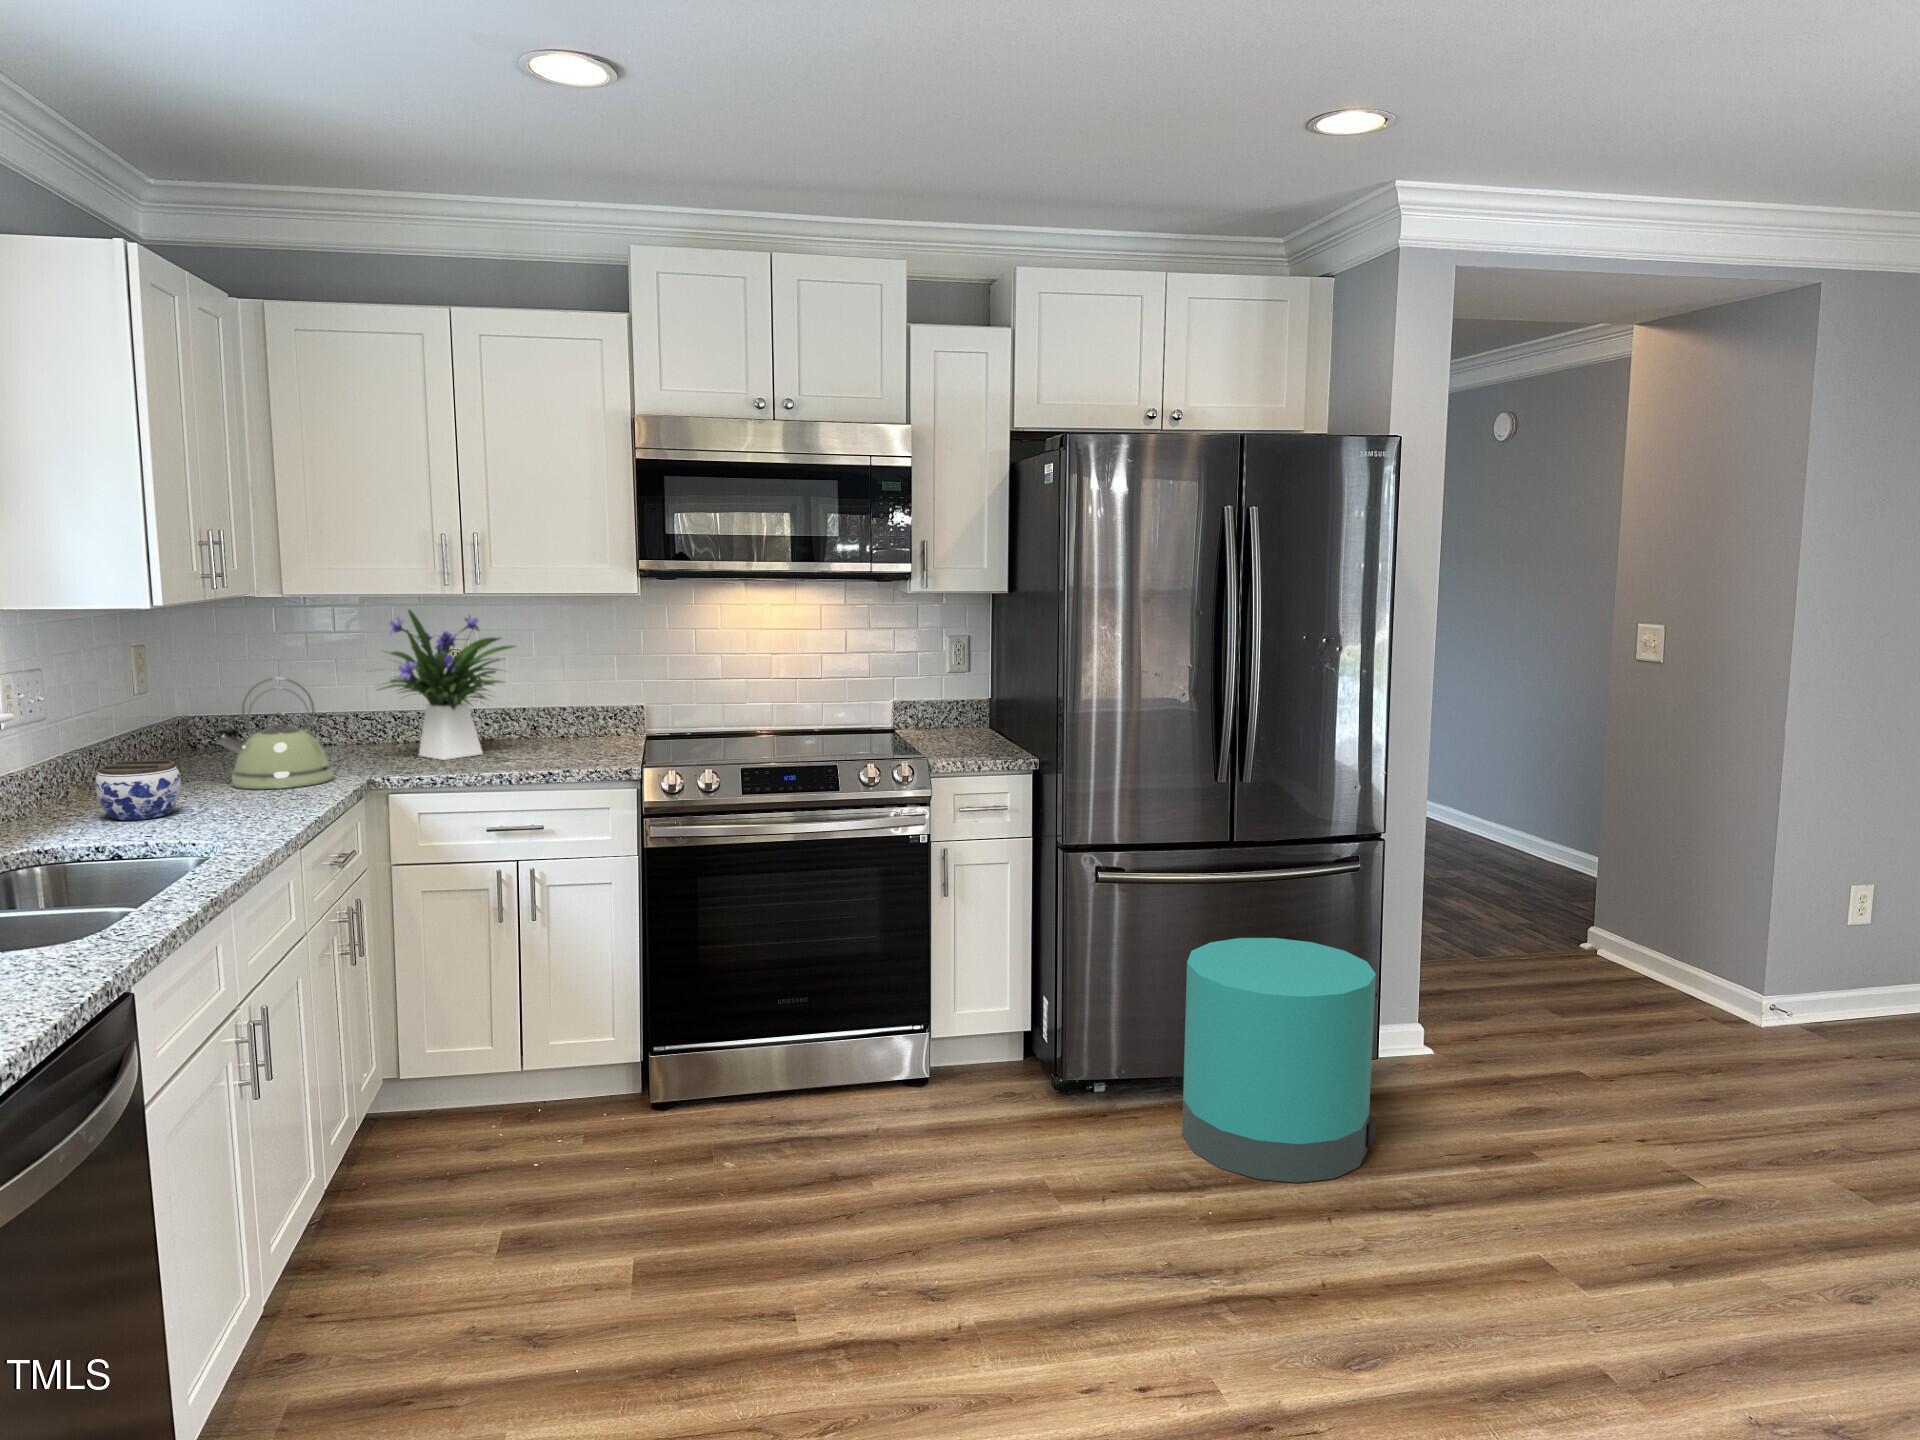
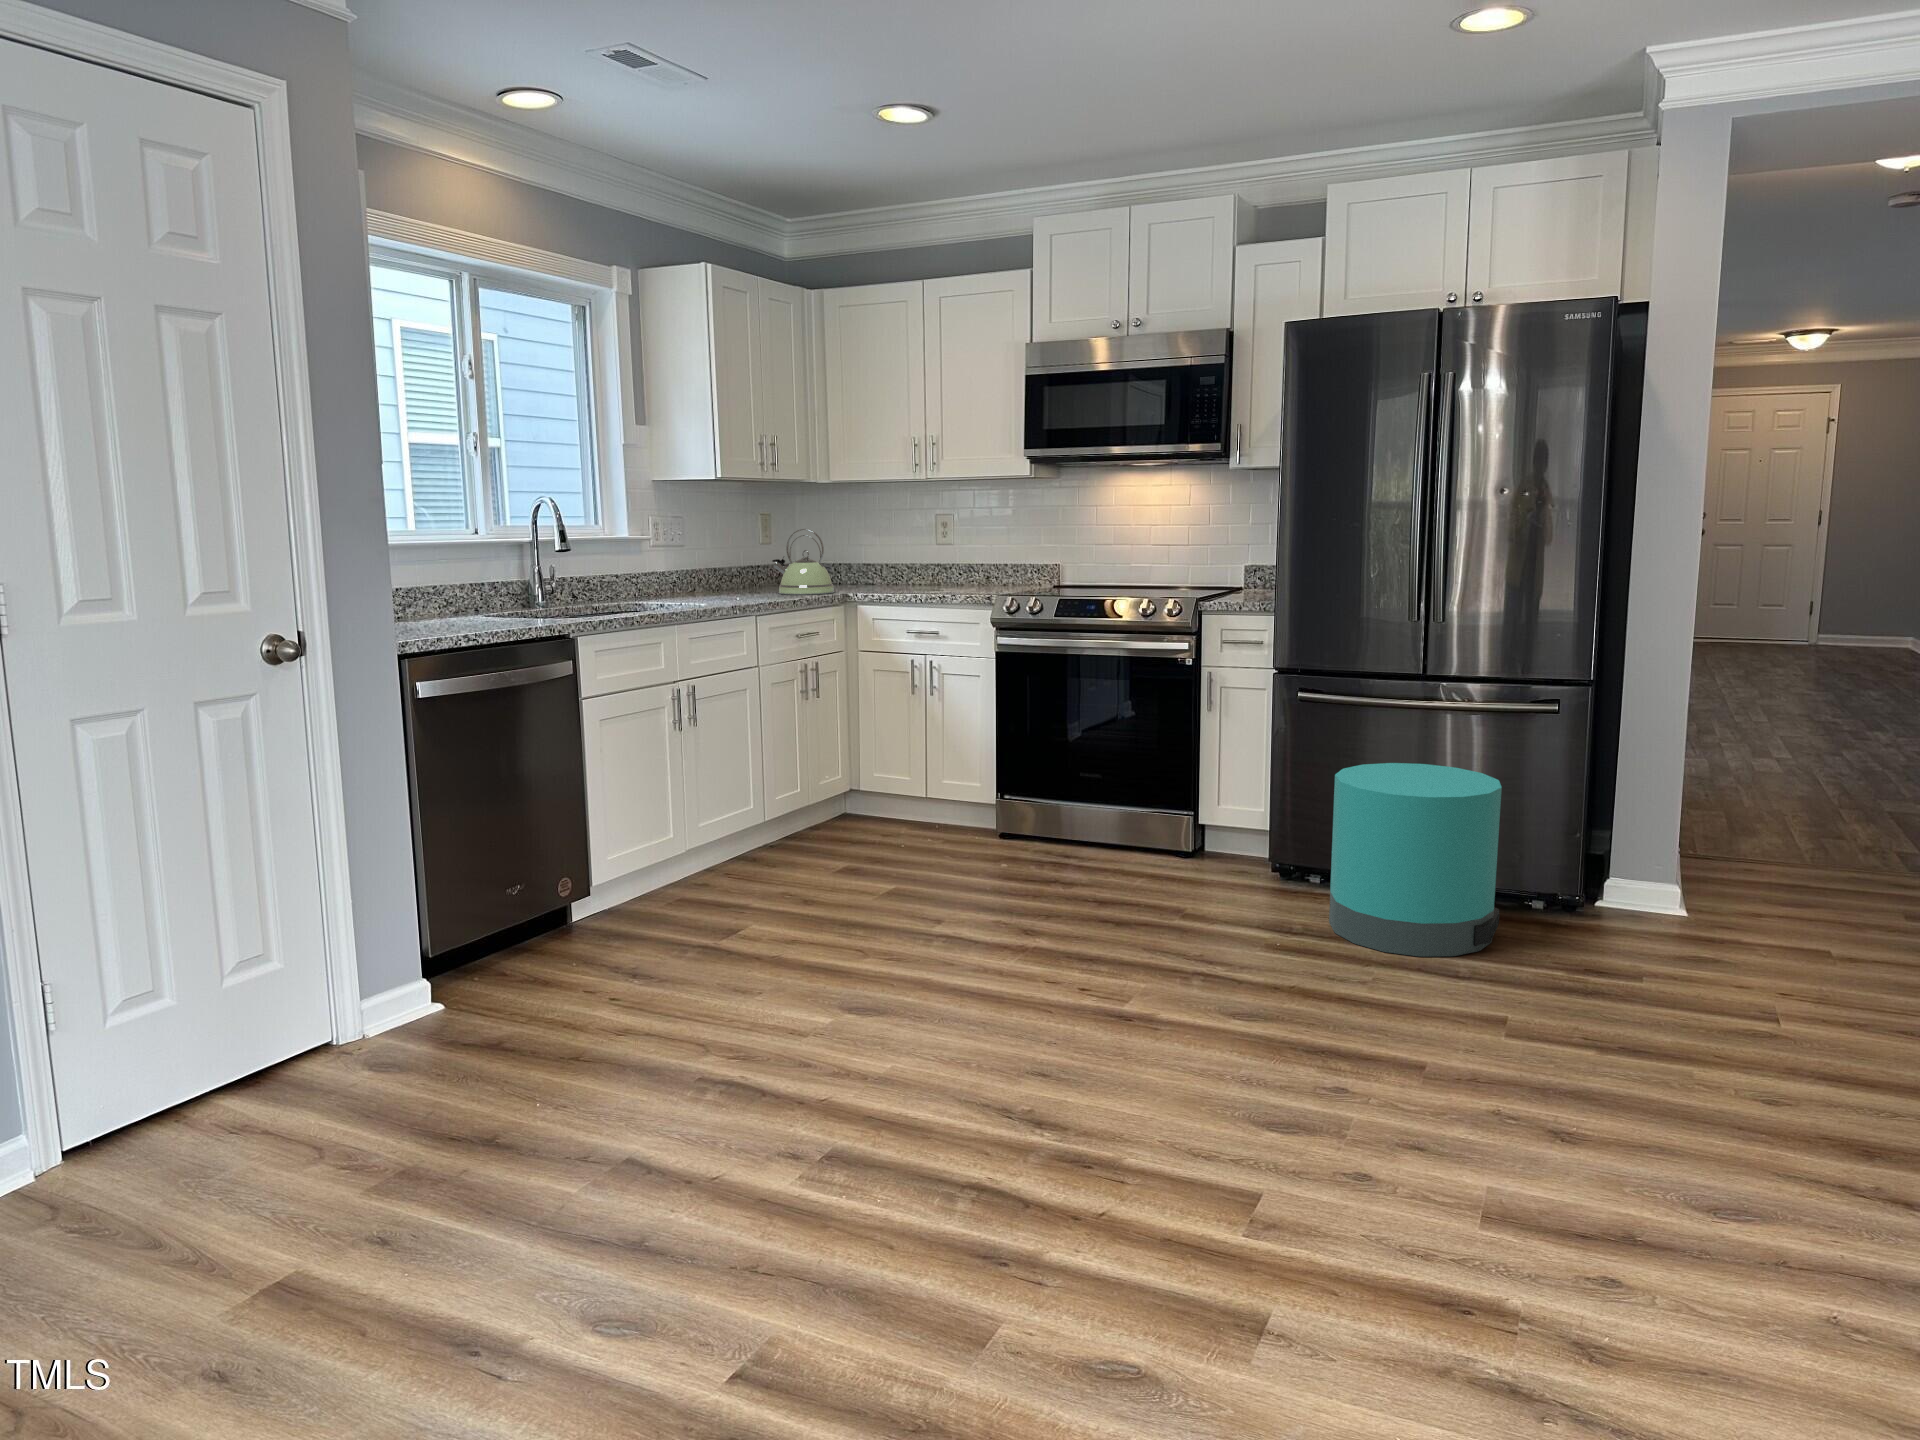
flower arrangement: present [377,610,514,760] -> none [868,489,961,590]
jar: present [95,760,181,820] -> none [692,568,733,599]

